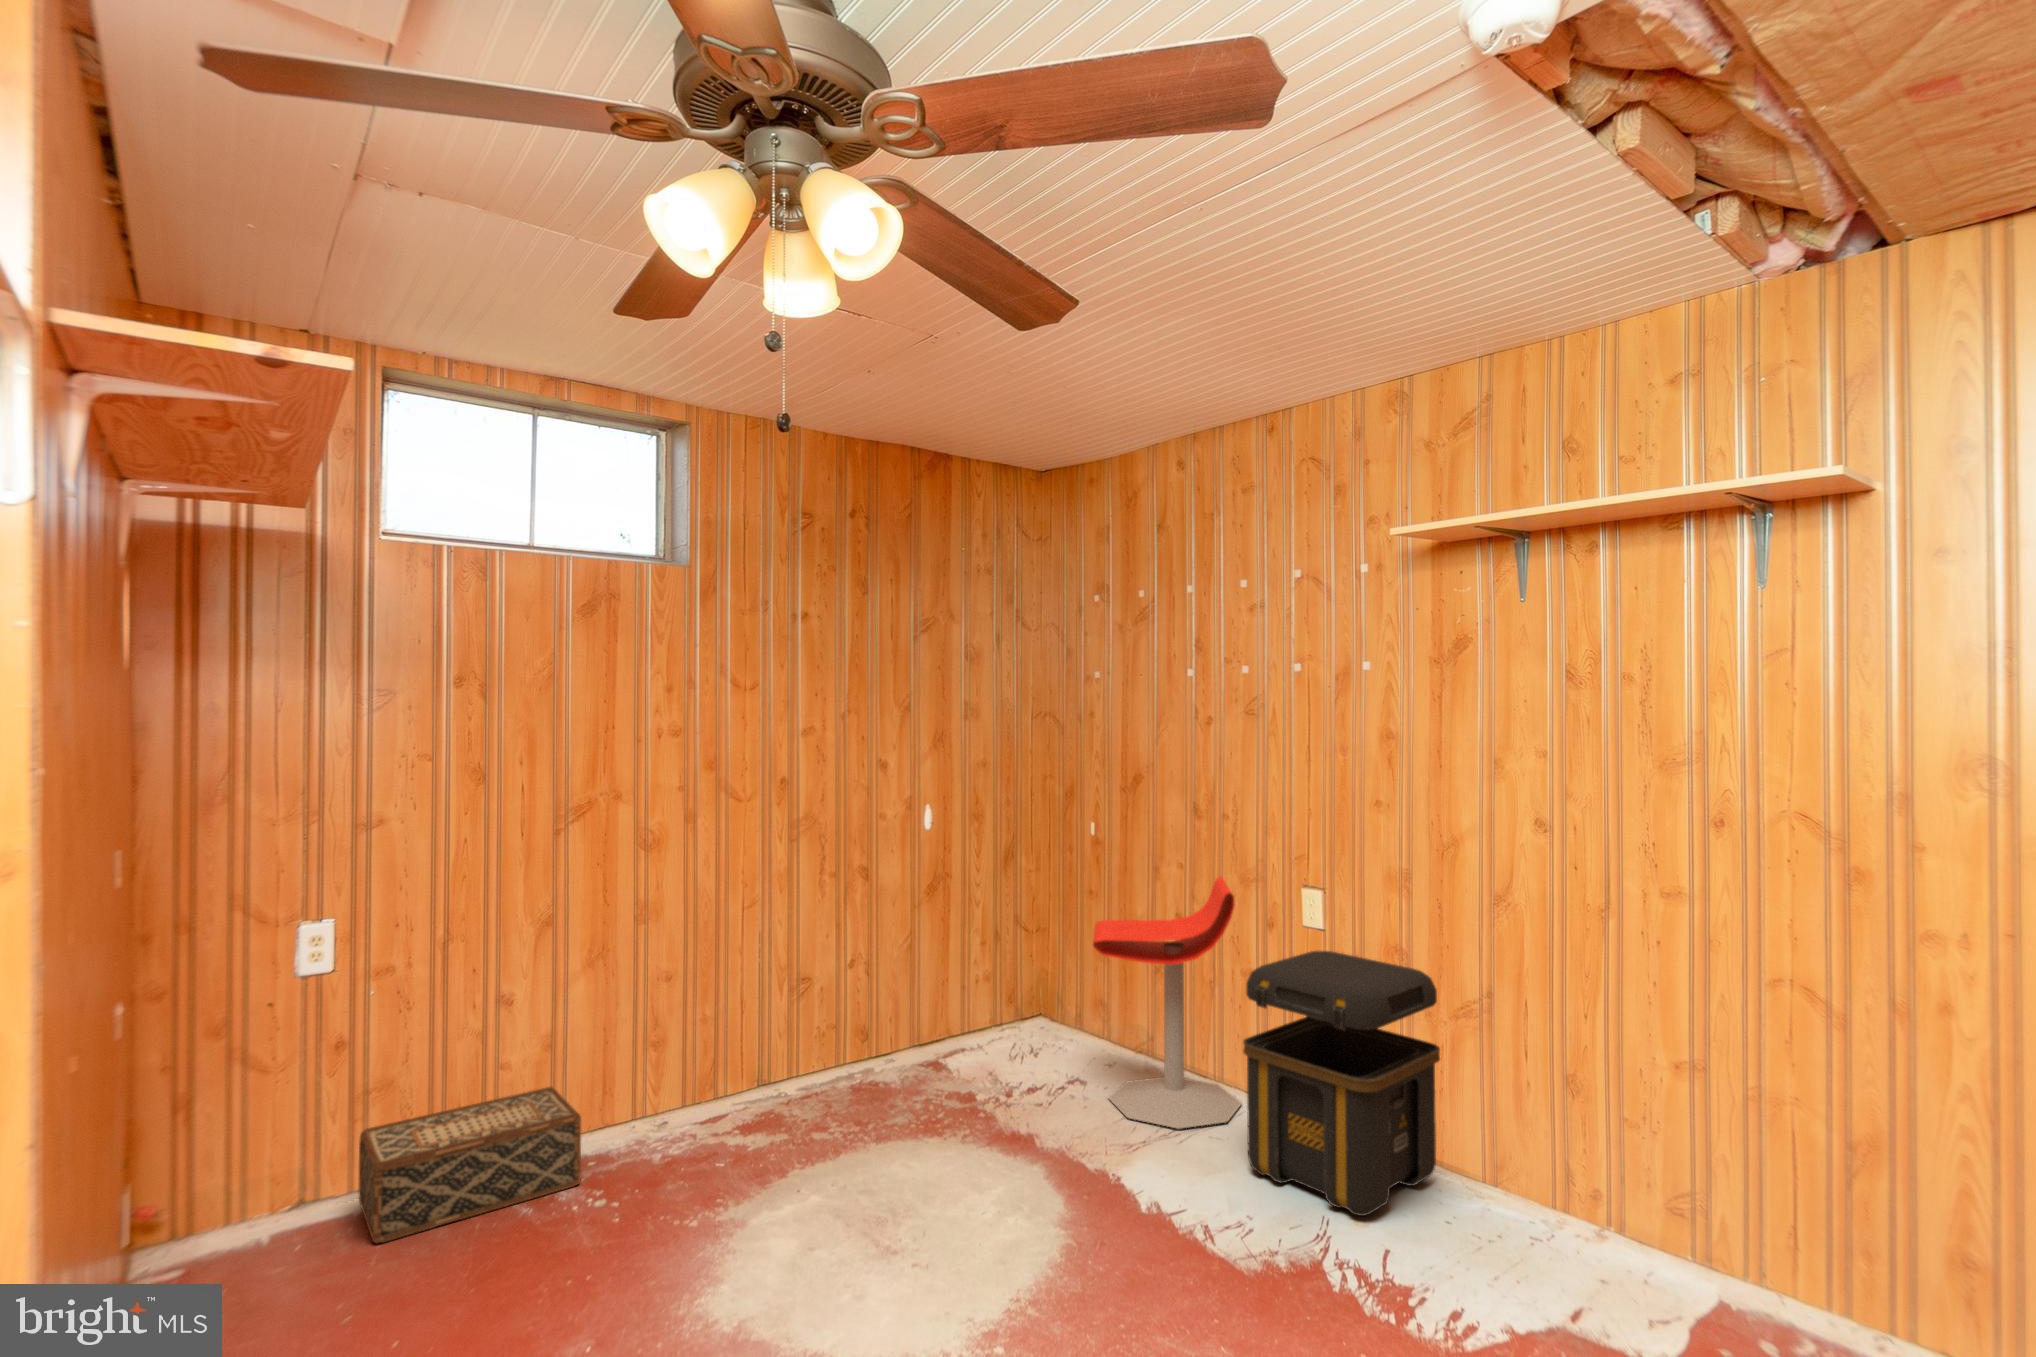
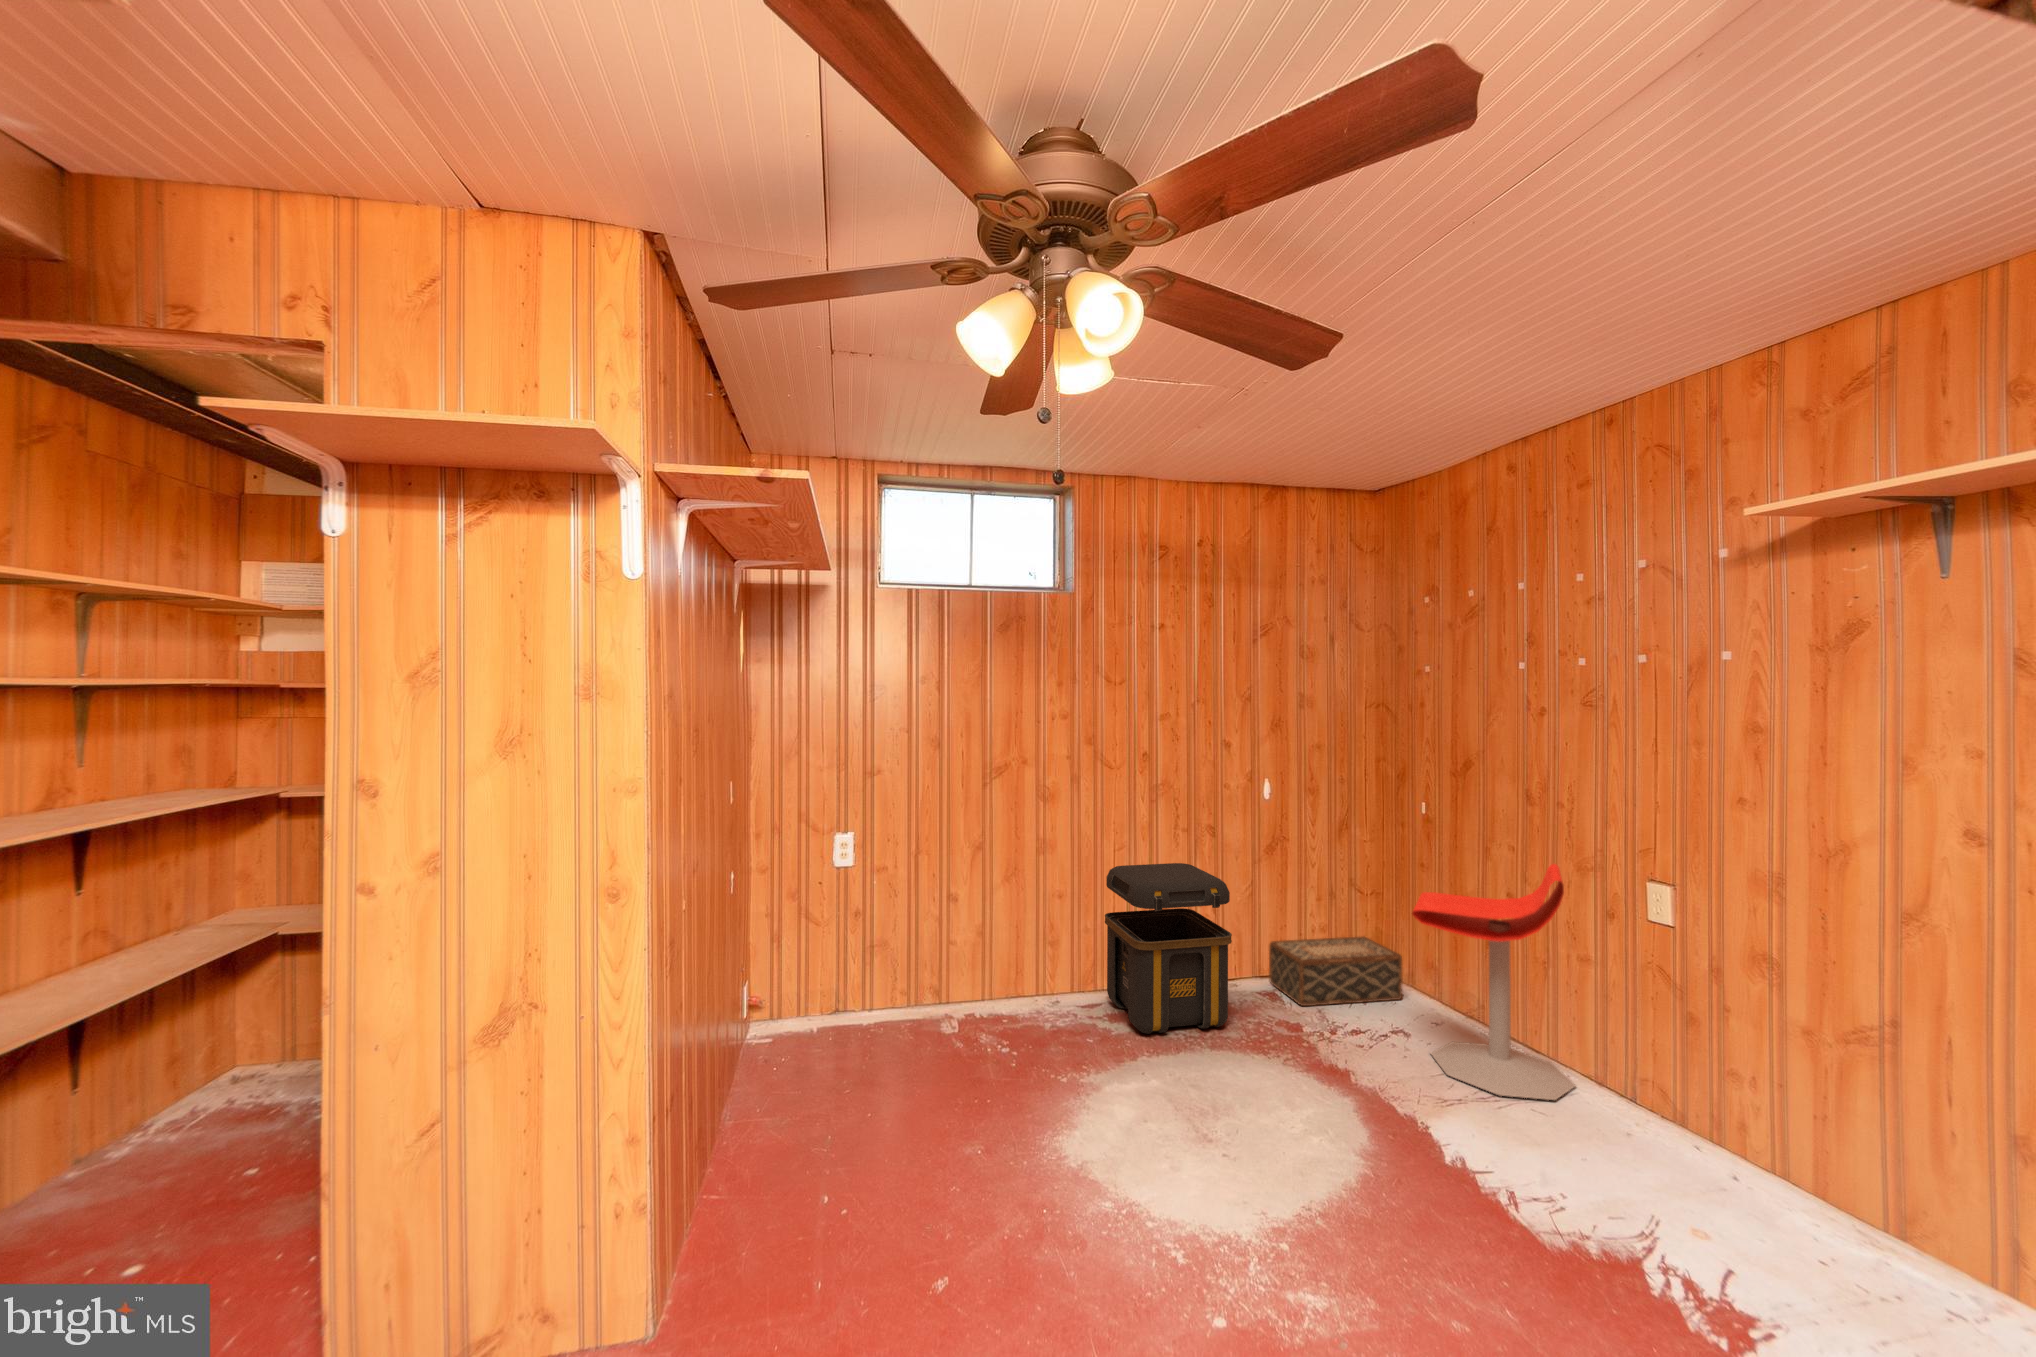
toolbox: present [1243,951,1440,1216] -> present [1105,863,1232,1034]
woven basket: present [358,1087,581,1243] -> present [1269,937,1402,1006]

